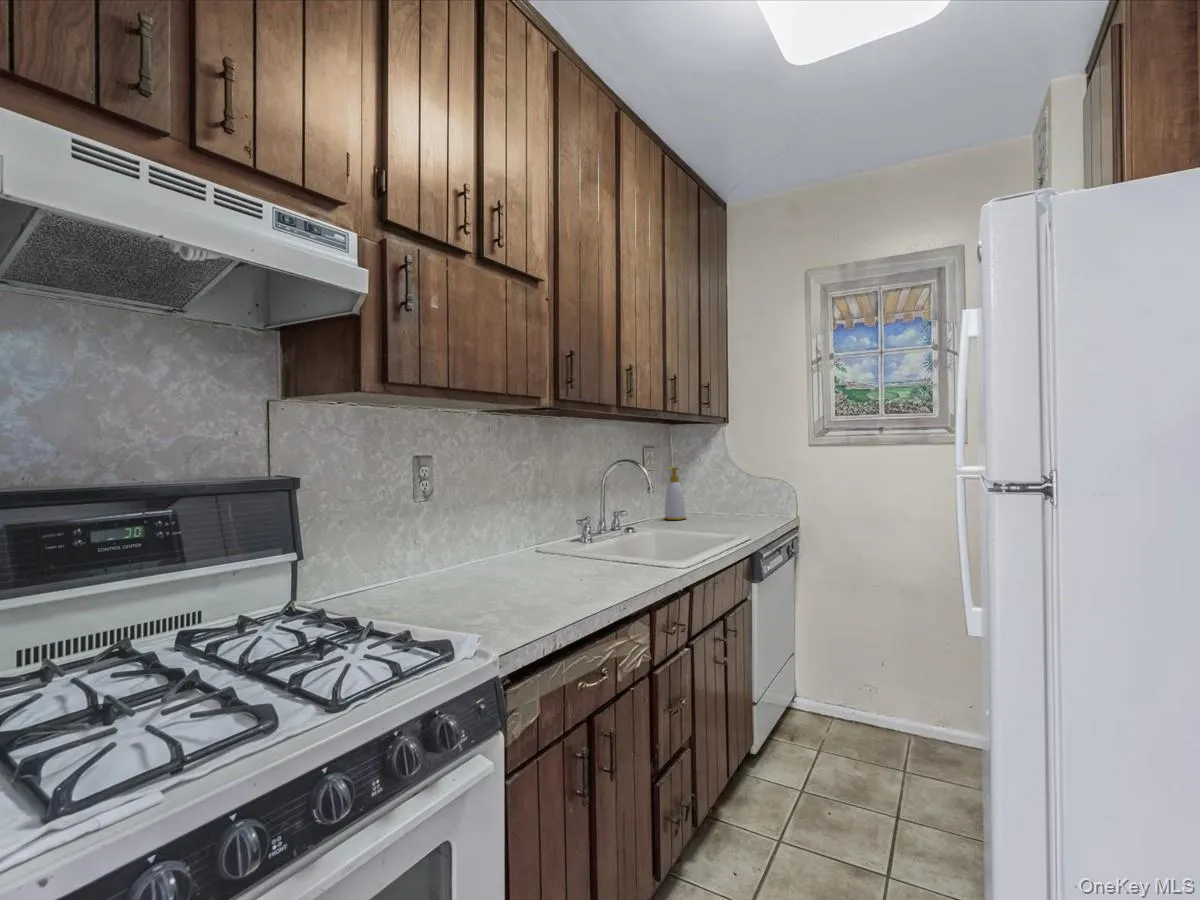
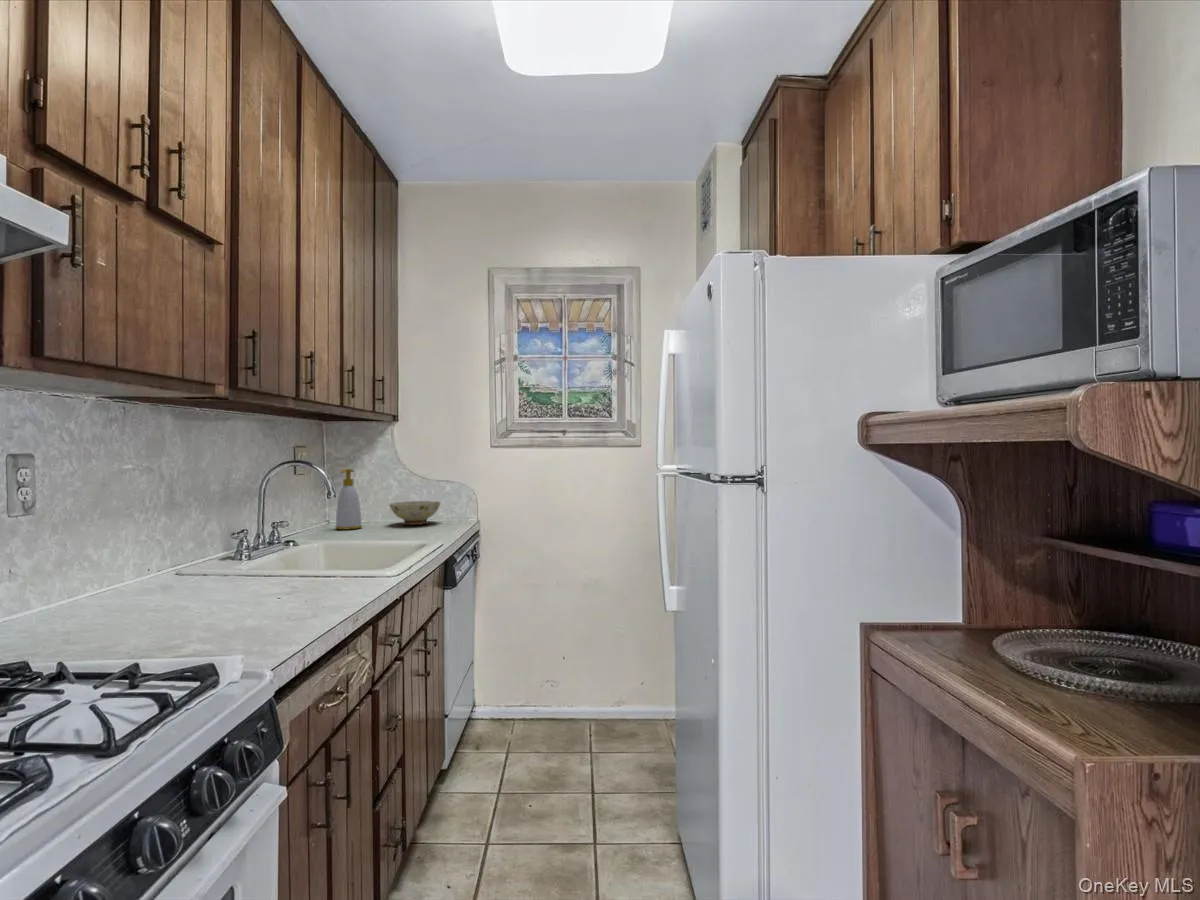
ceramic bowl: none [709,497,756,519] -> present [389,501,440,525]

